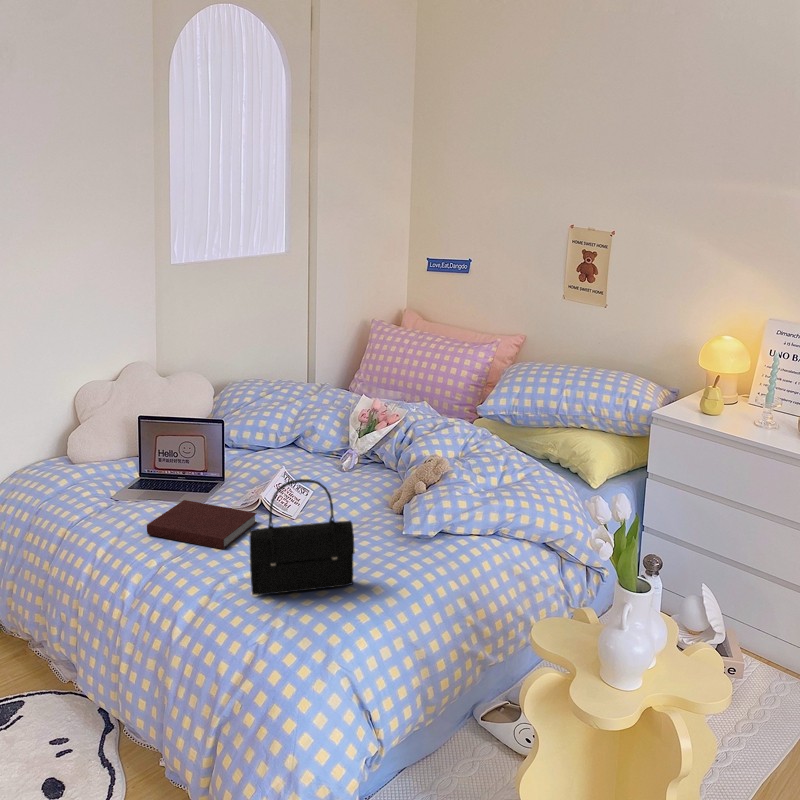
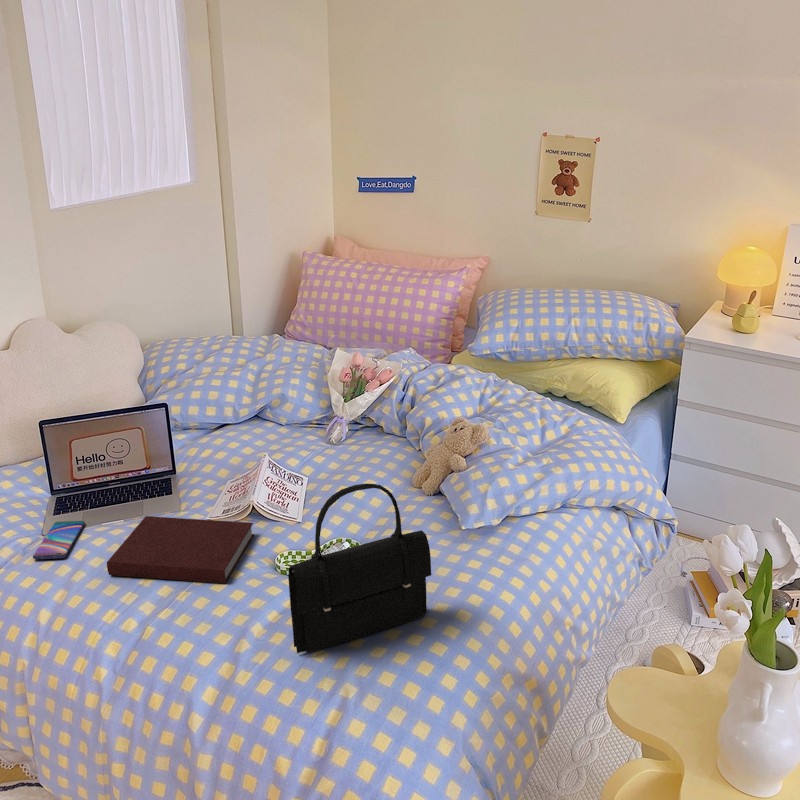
smartphone: none [101,498,143,521] -> present [33,521,85,559]

